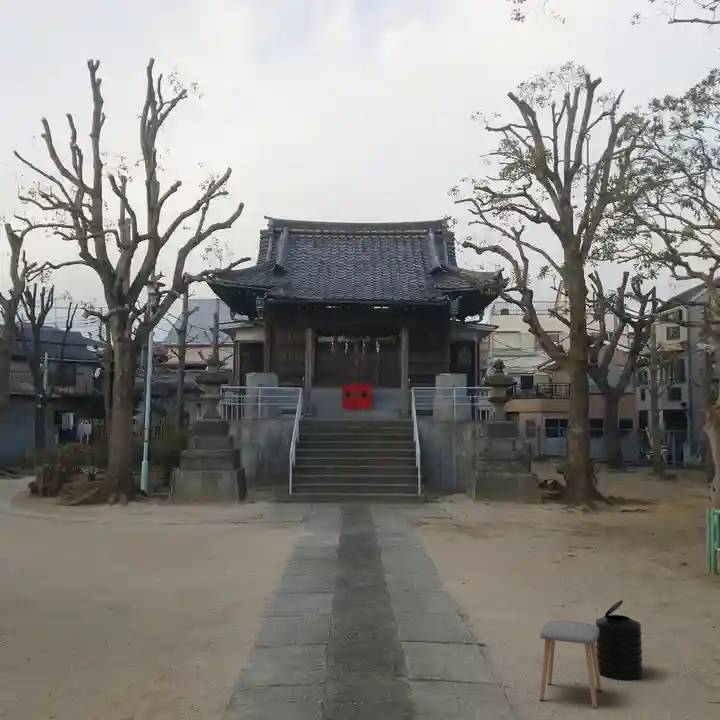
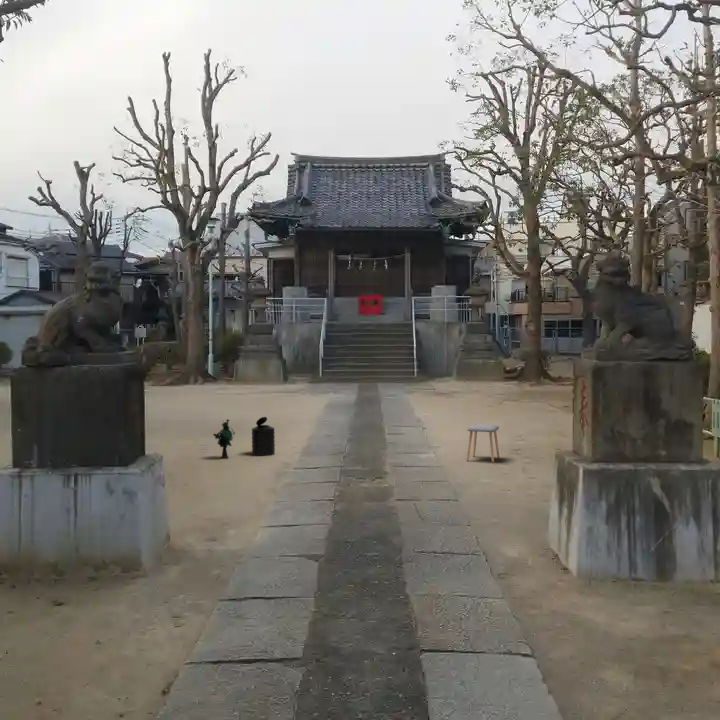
trash can: present [596,600,643,680] -> present [252,417,275,456]
decorative plant: none [40,606,87,687] -> present [214,419,235,459]

